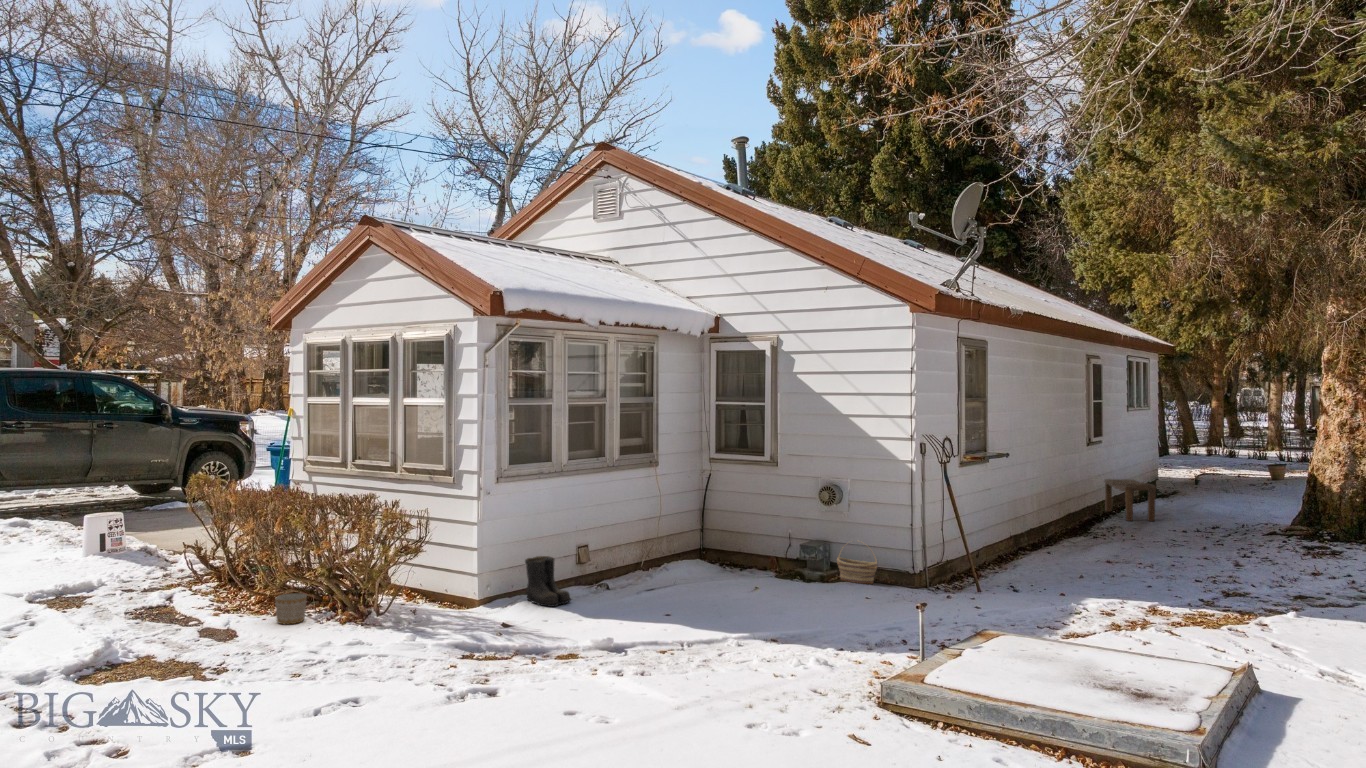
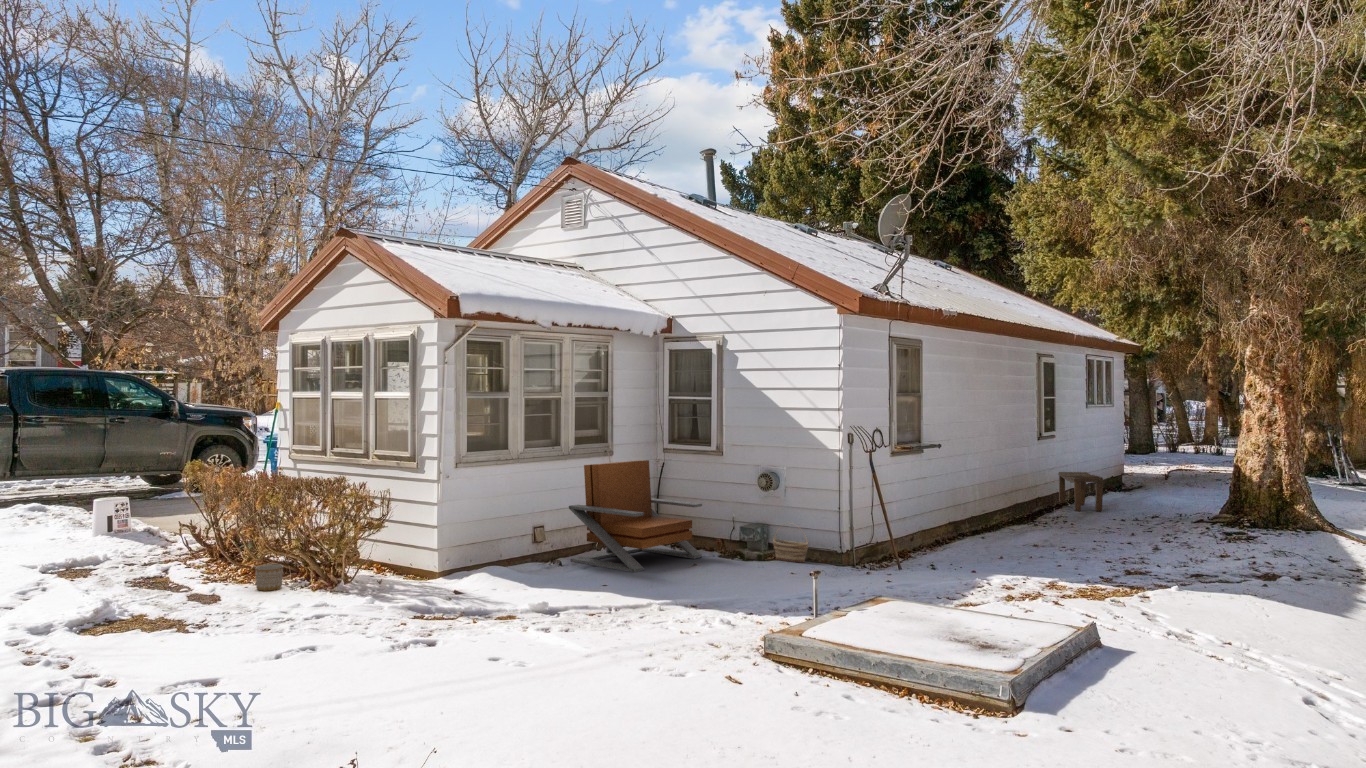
lounge chair: none [616,472,760,598] -> present [569,460,702,572]
boots: present [525,556,571,607] -> none [482,534,525,579]

